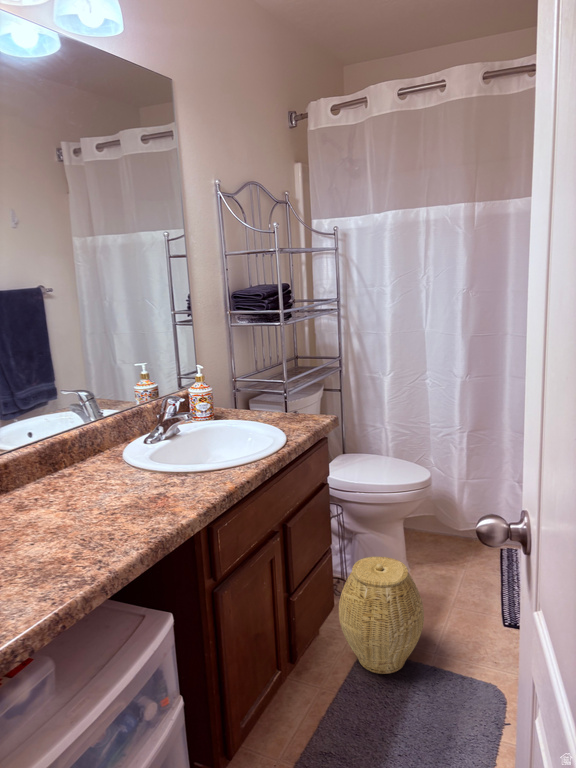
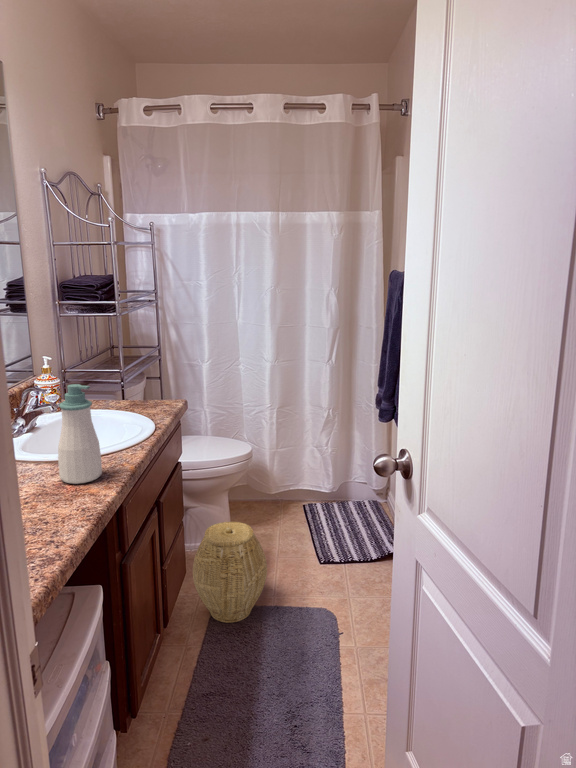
soap bottle: none [154,396,198,500] -> present [58,384,102,484]

